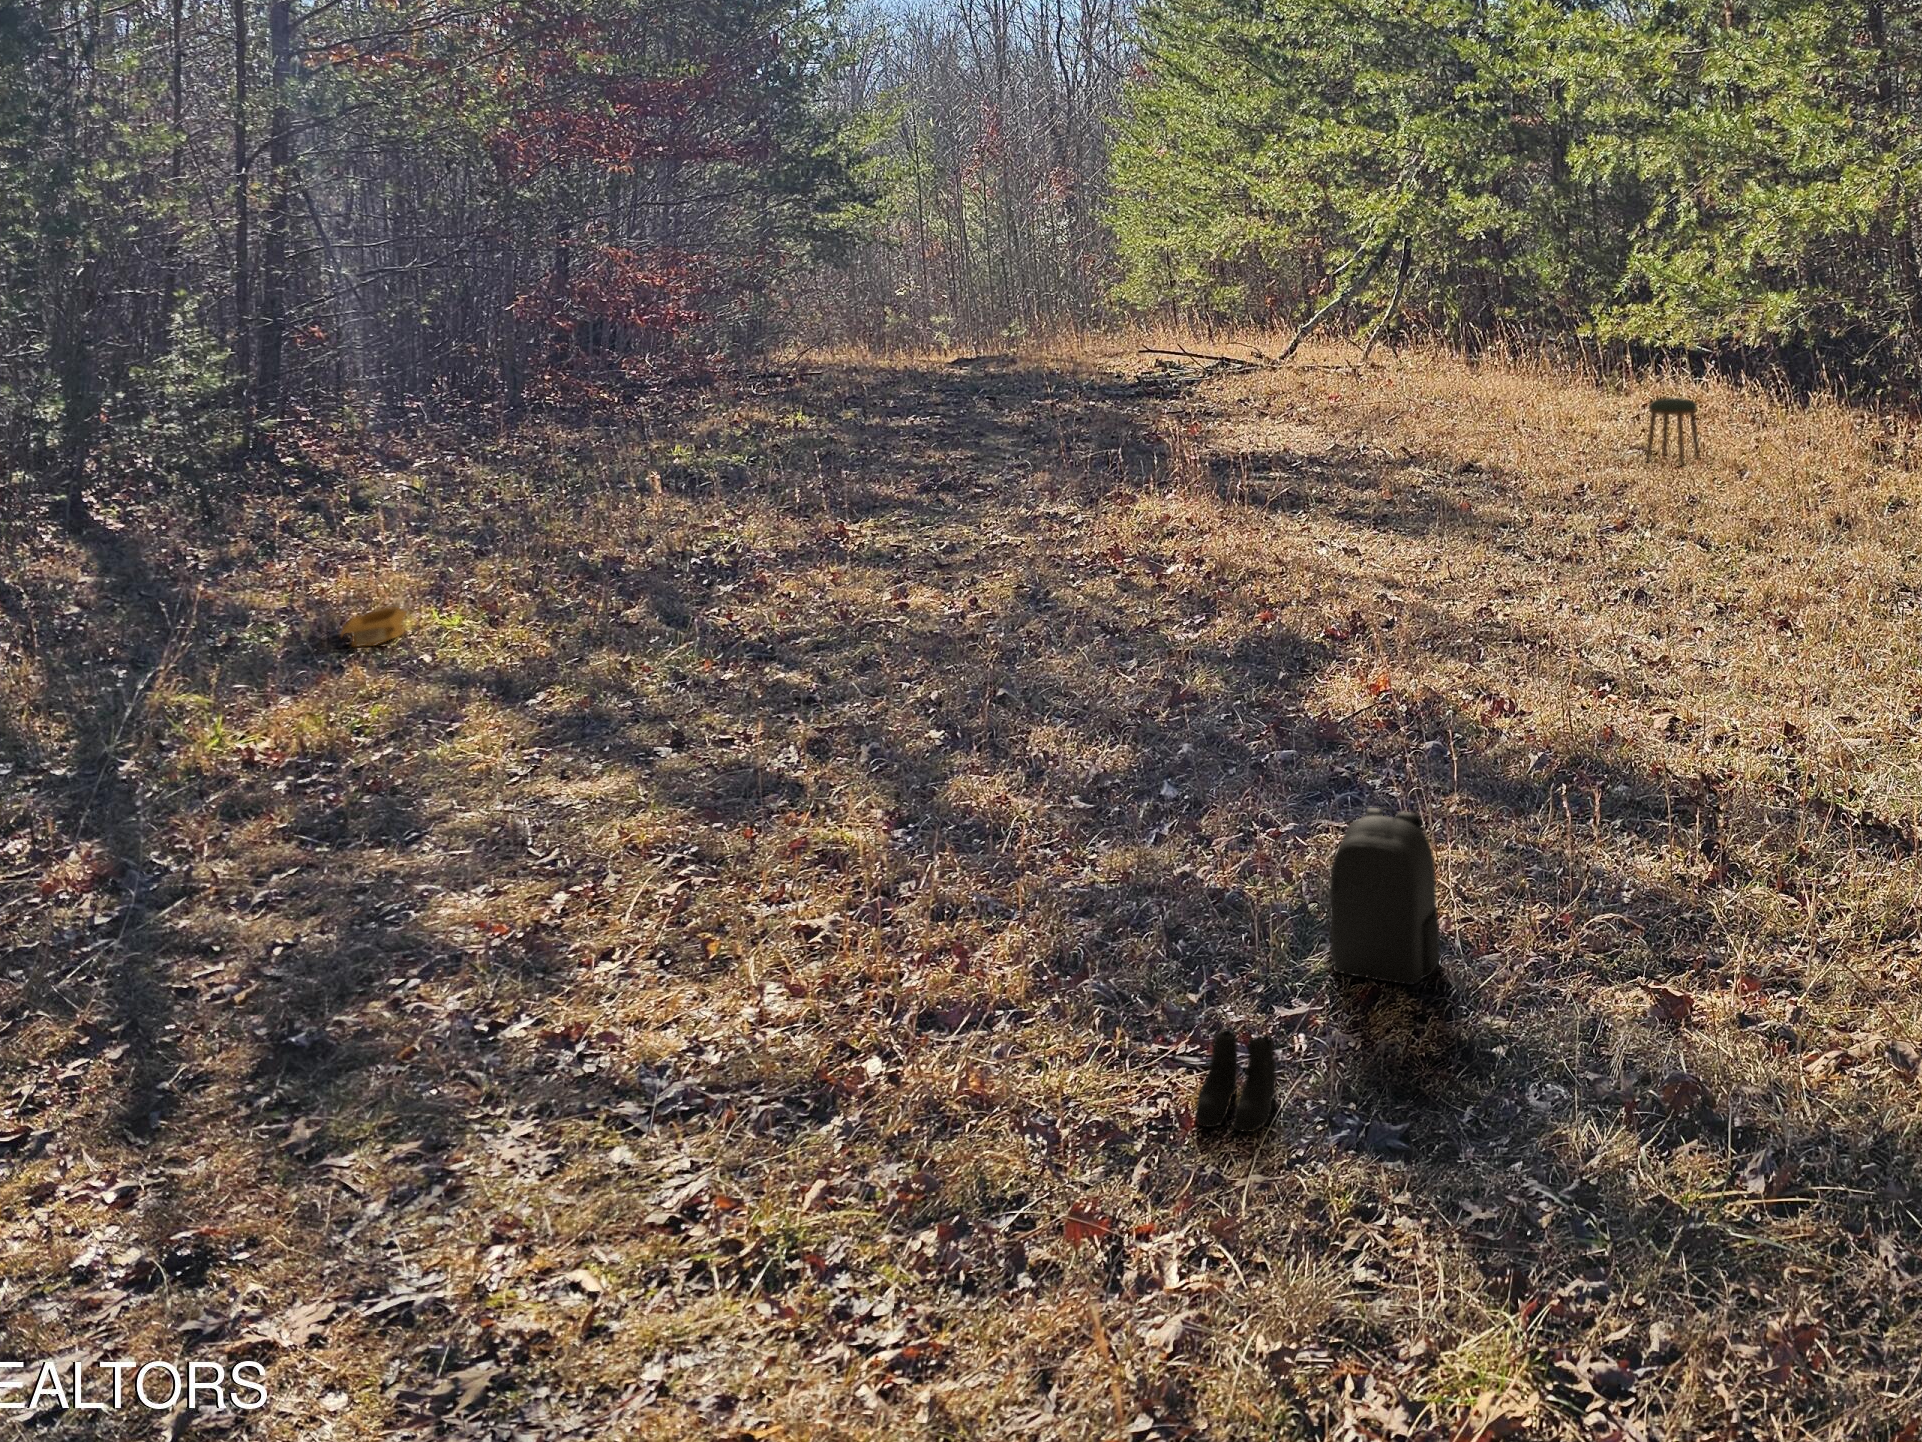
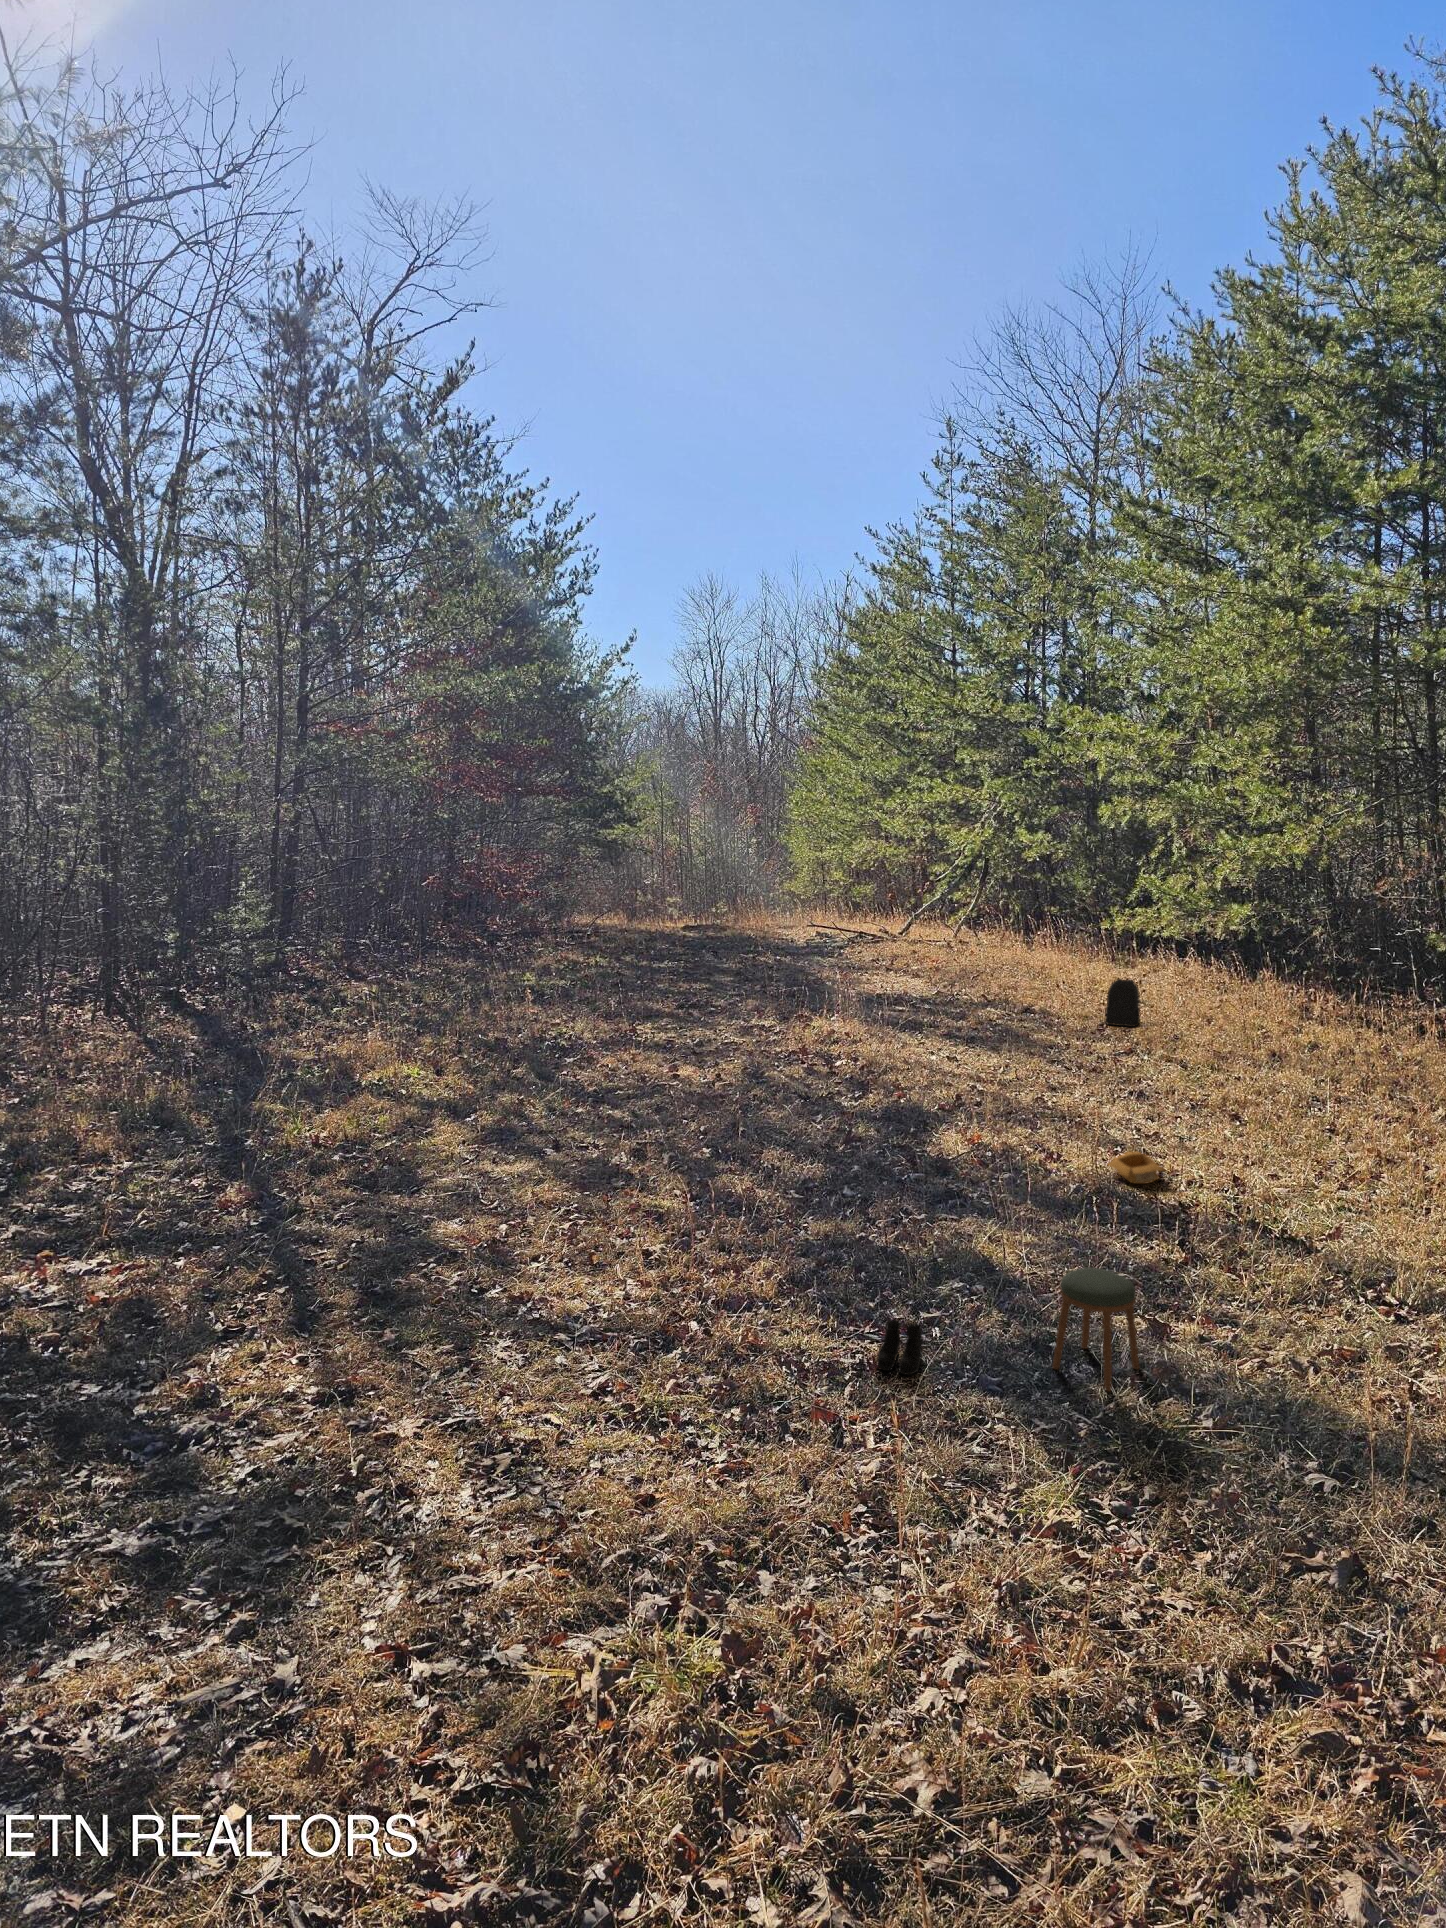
stool: present [1646,398,1700,466] -> present [1052,1267,1139,1391]
cardboard box: present [341,607,406,647] -> present [1108,1152,1165,1184]
backpack: present [1329,808,1441,985] -> present [1105,979,1140,1027]

